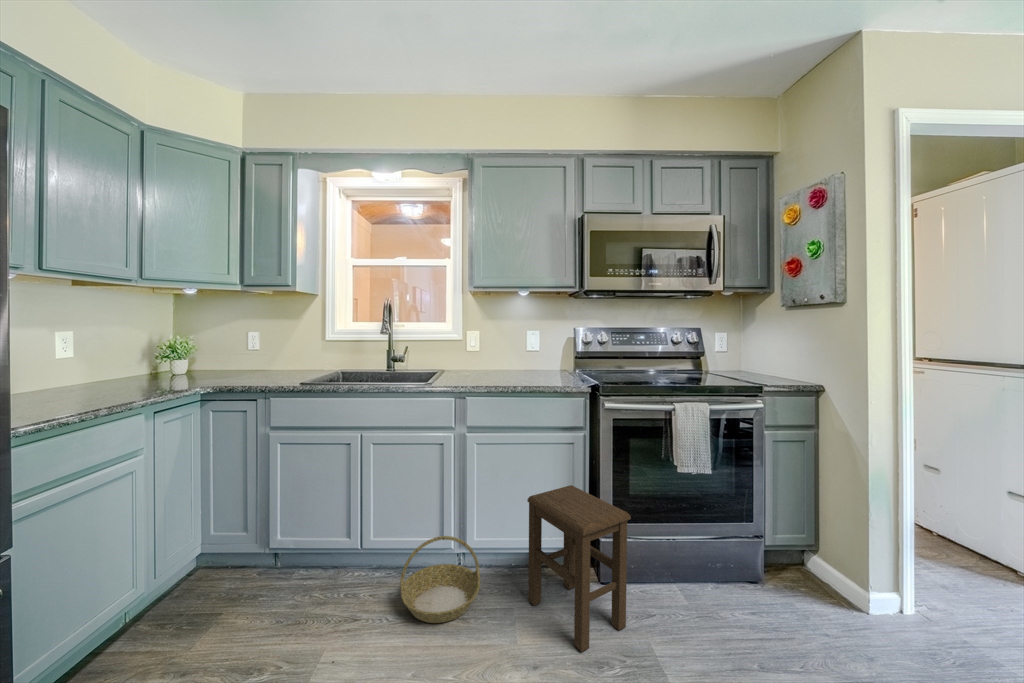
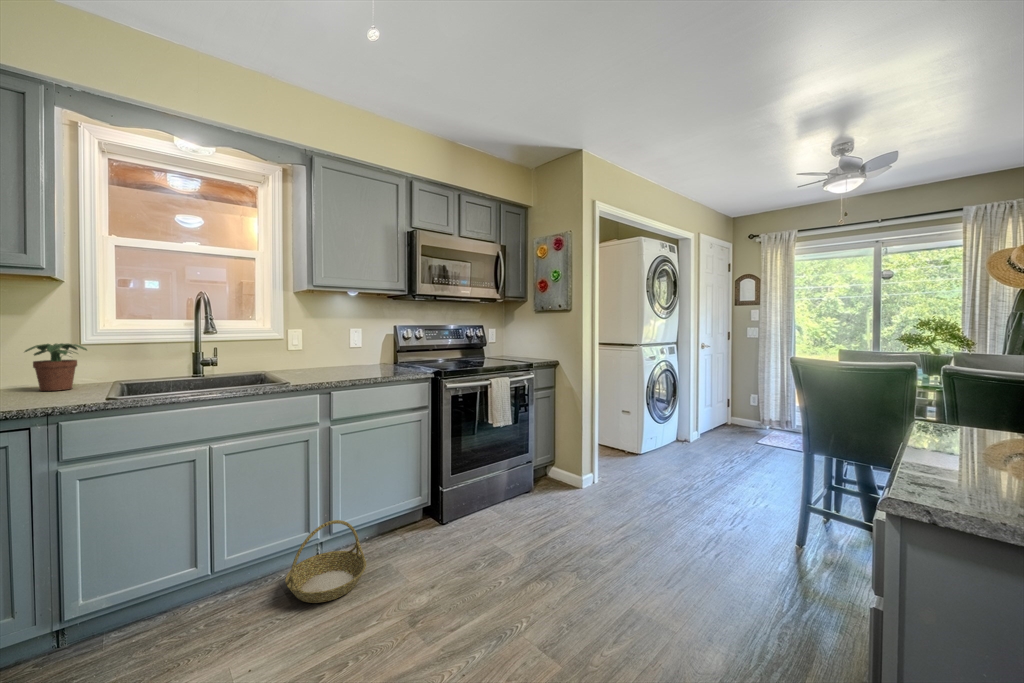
potted plant: none [284,342,320,376] -> present [25,343,87,391]
stool: present [527,485,631,652] -> none [402,453,484,565]

